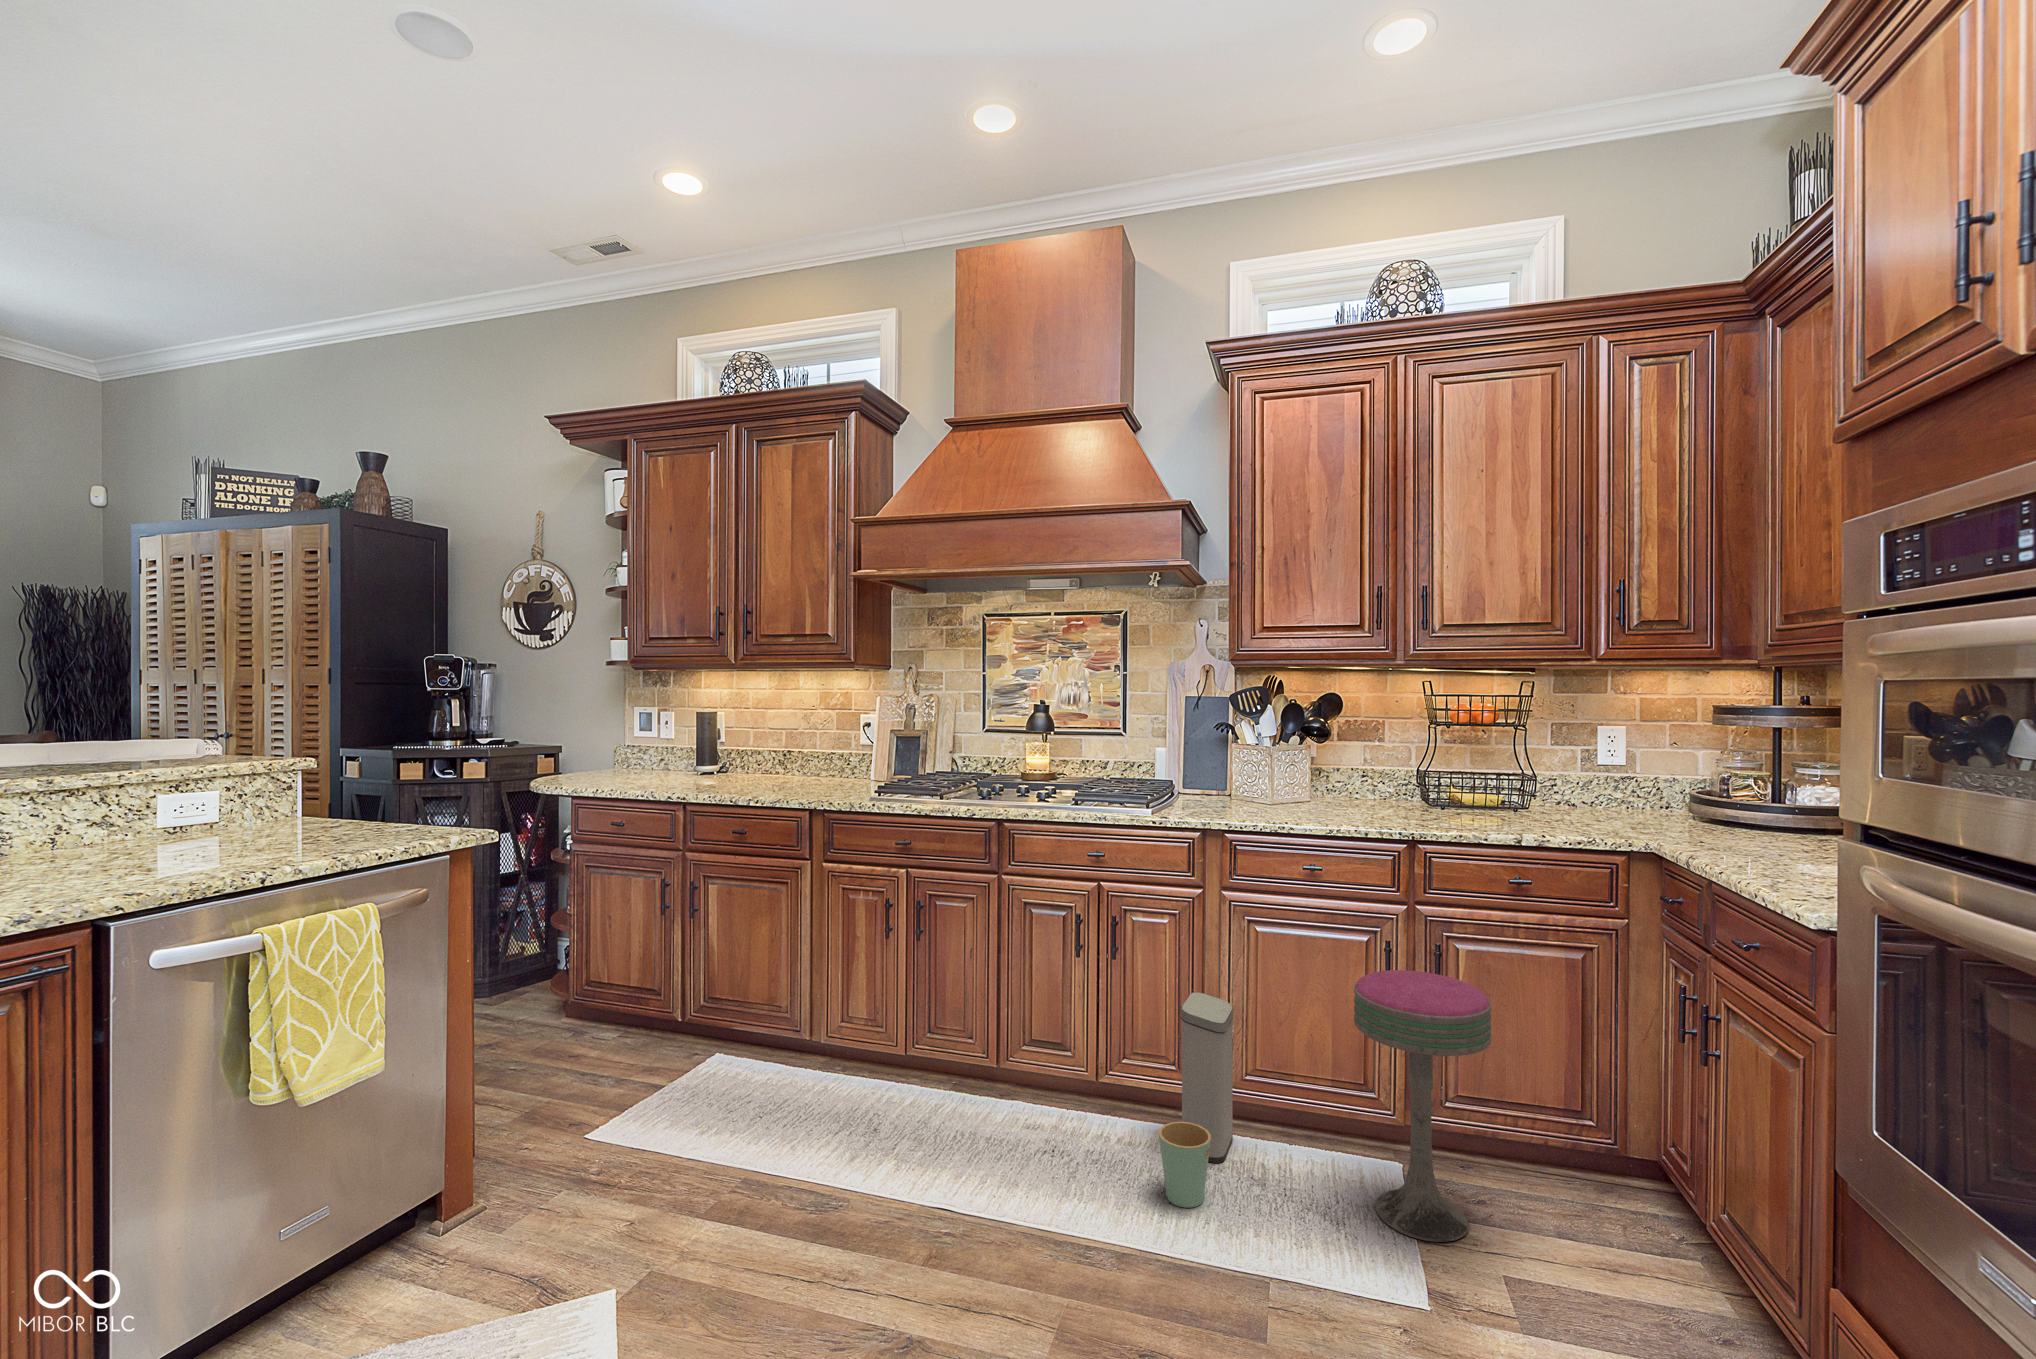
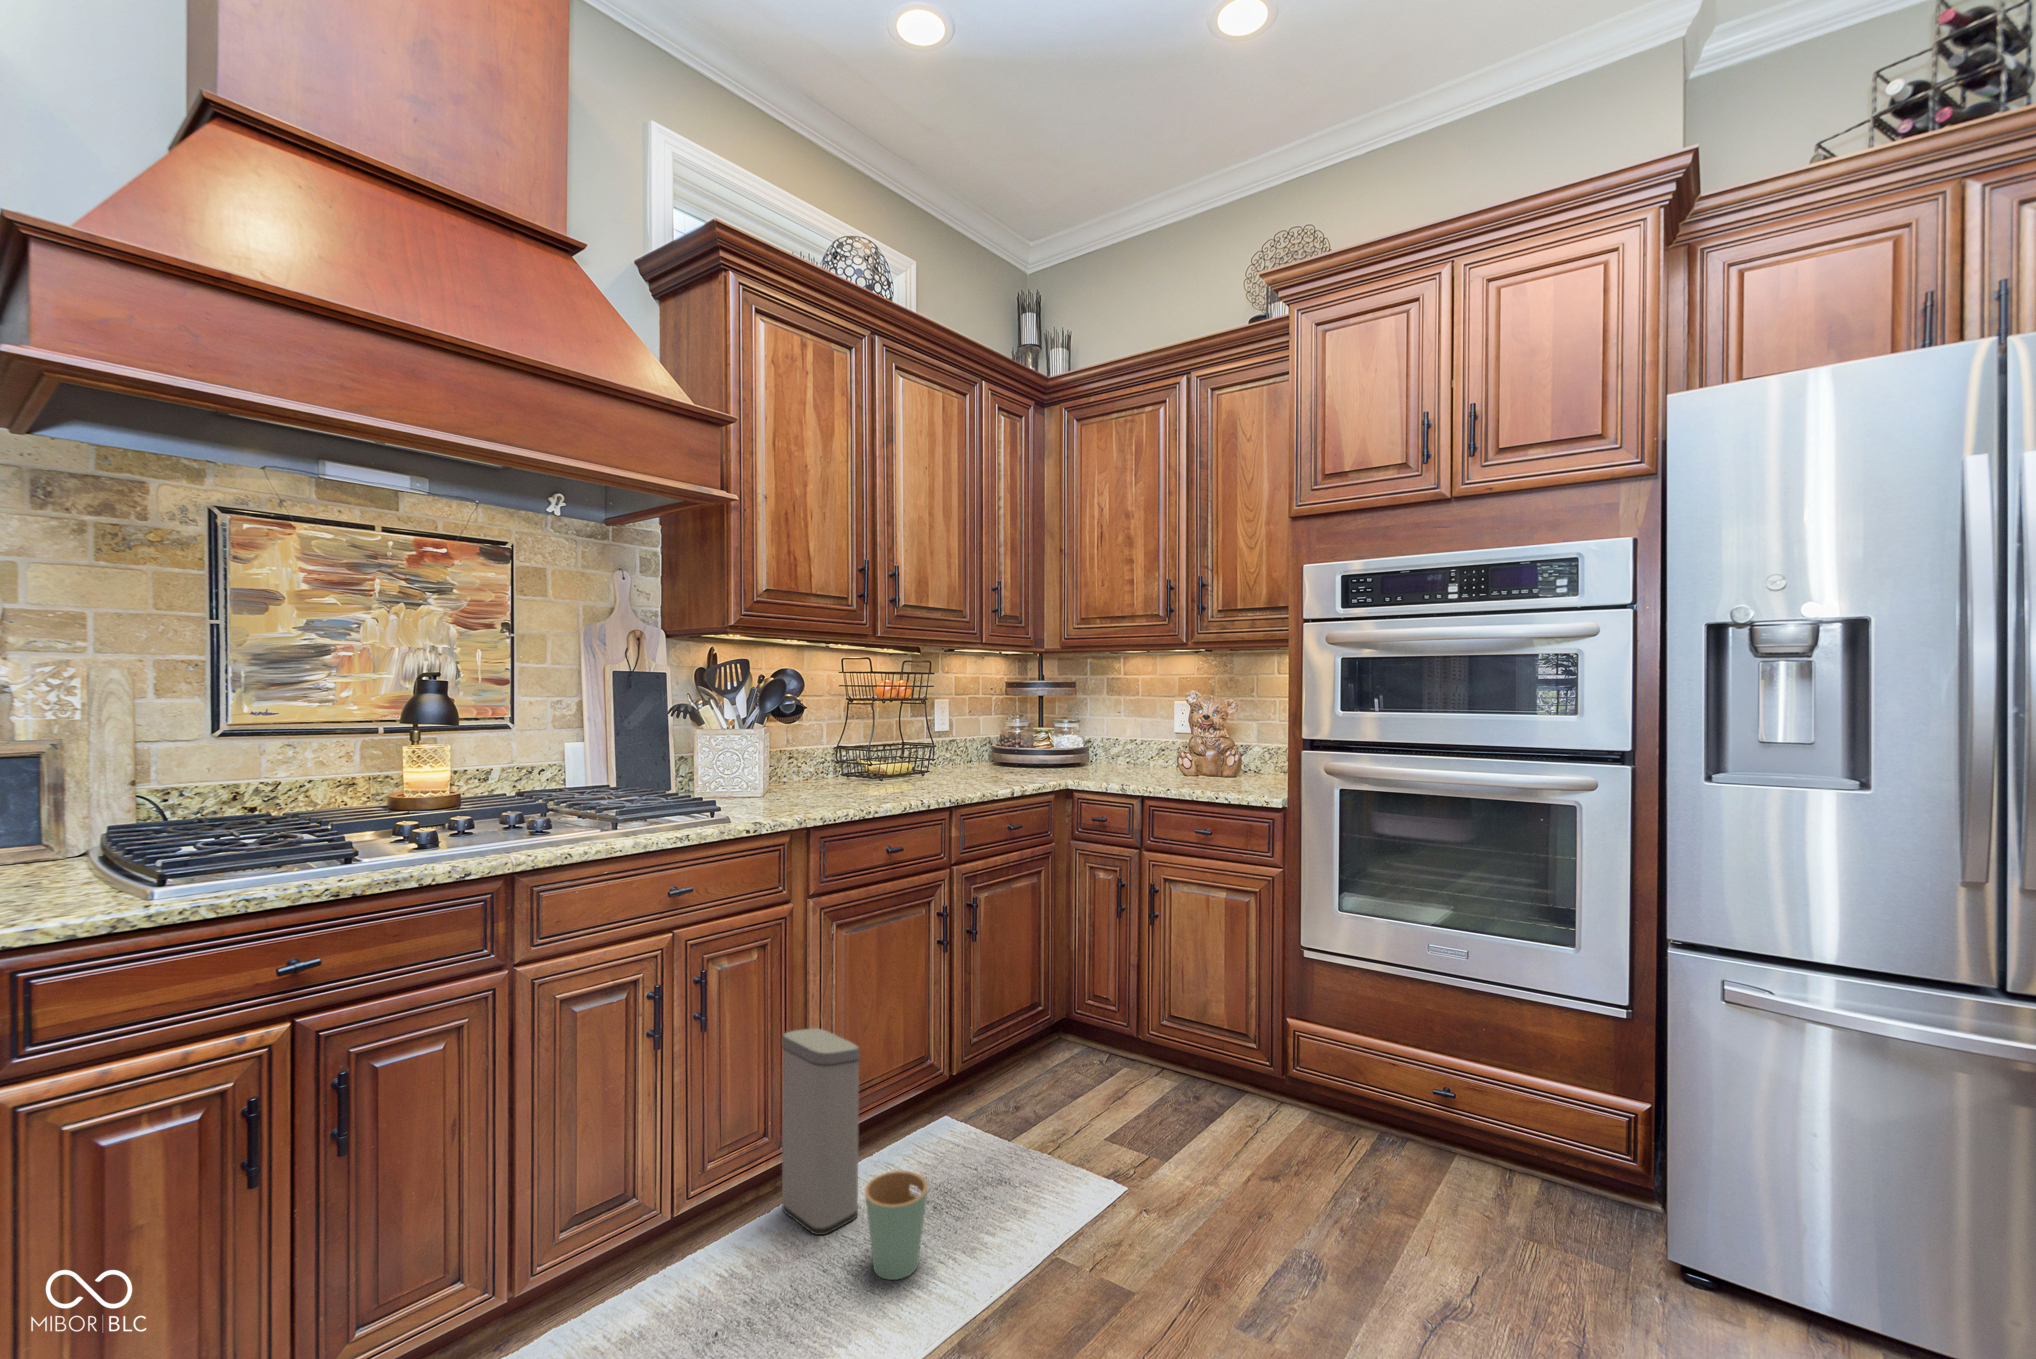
bar stool: present [1354,970,1491,1242] -> none [962,917,1077,1161]

